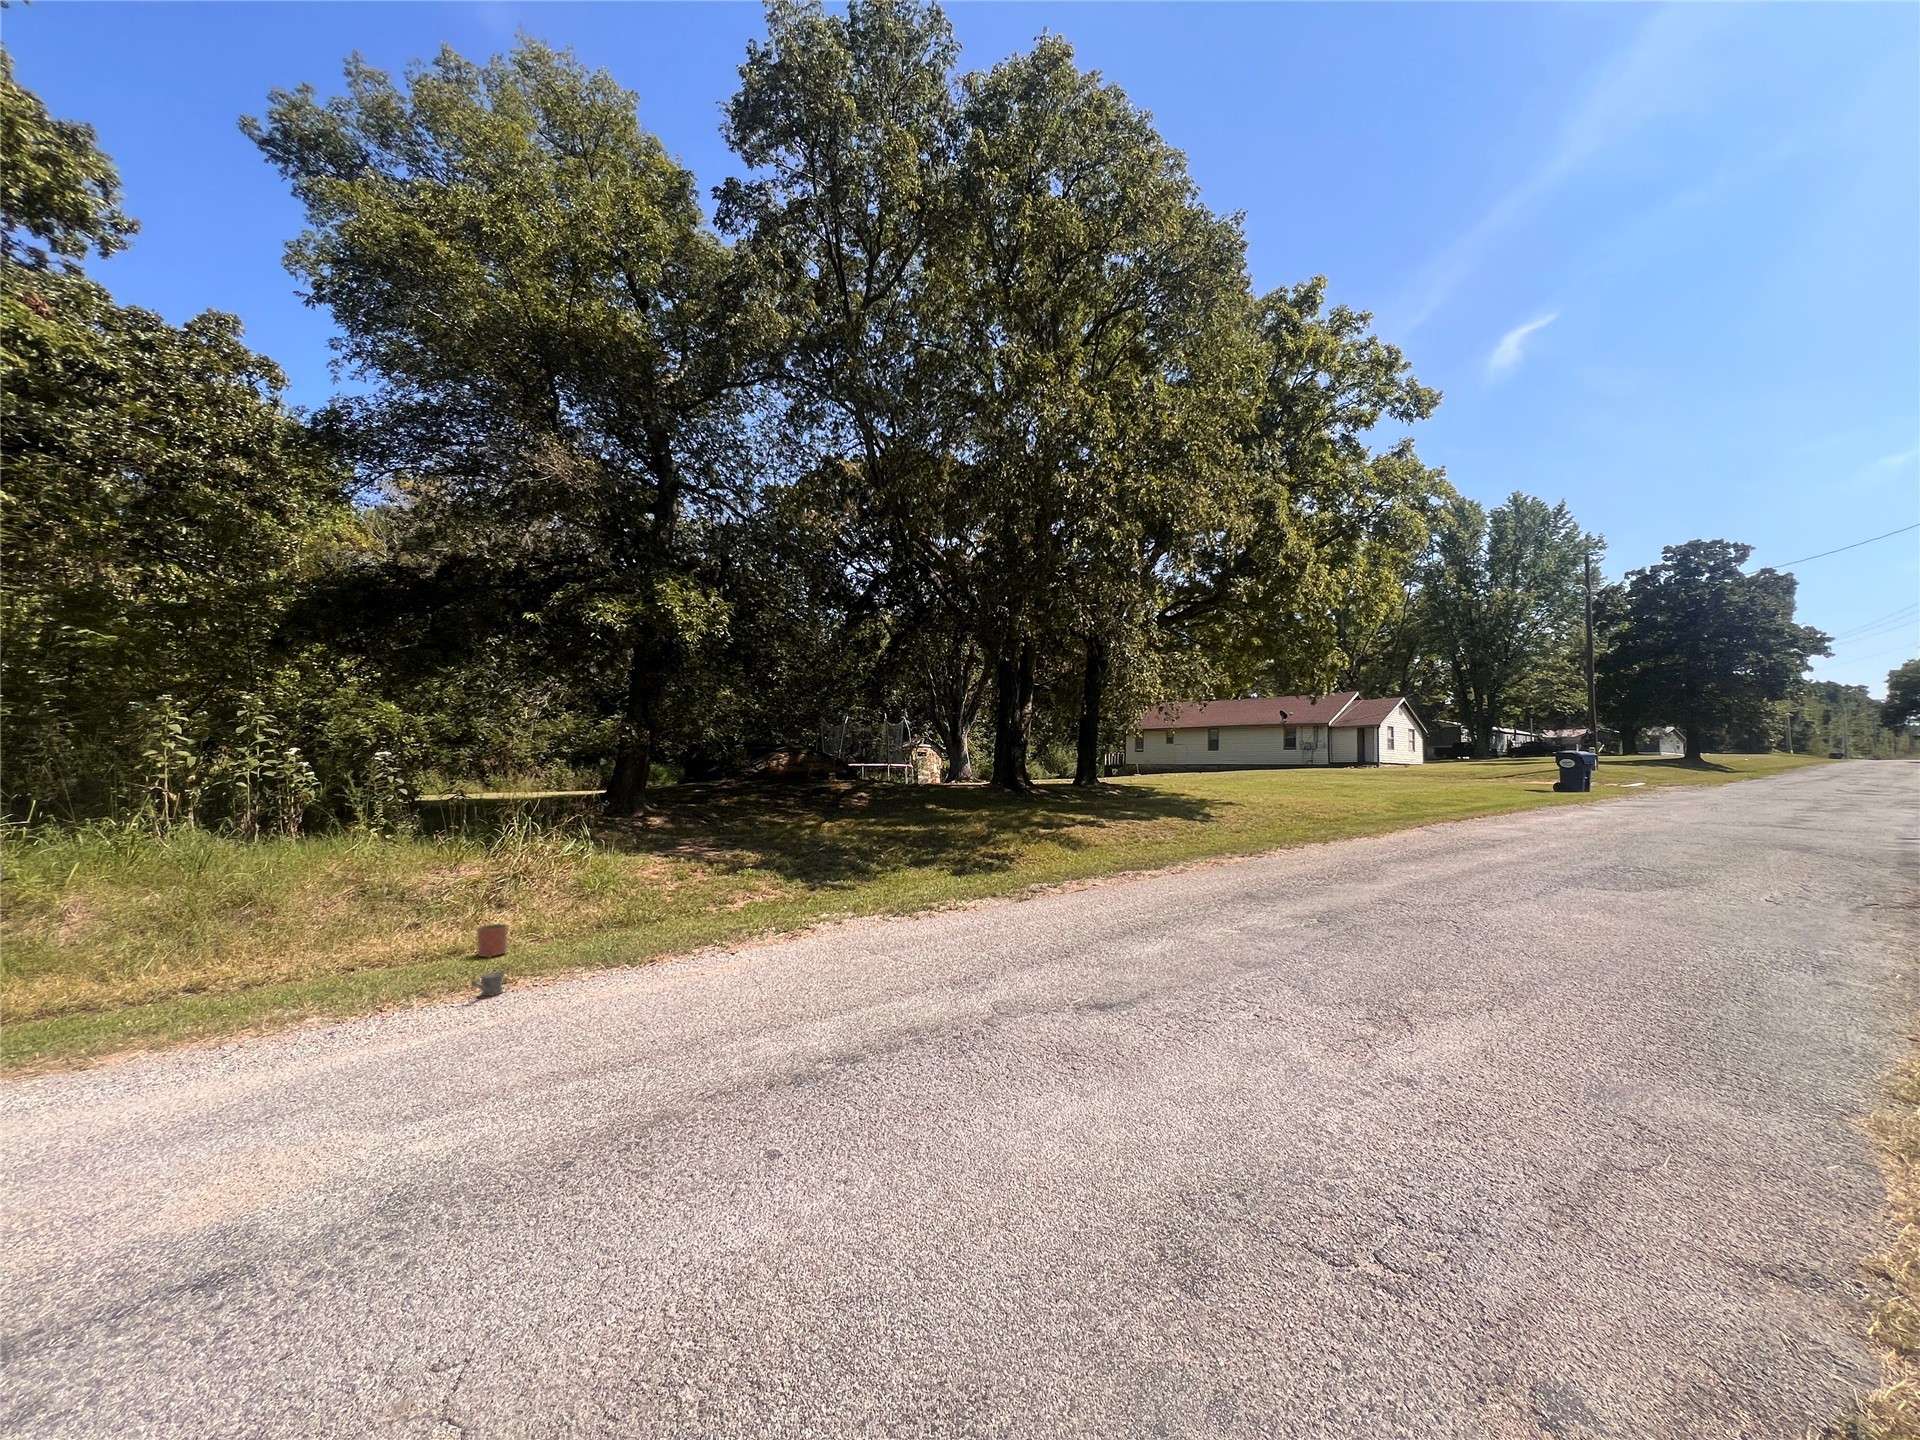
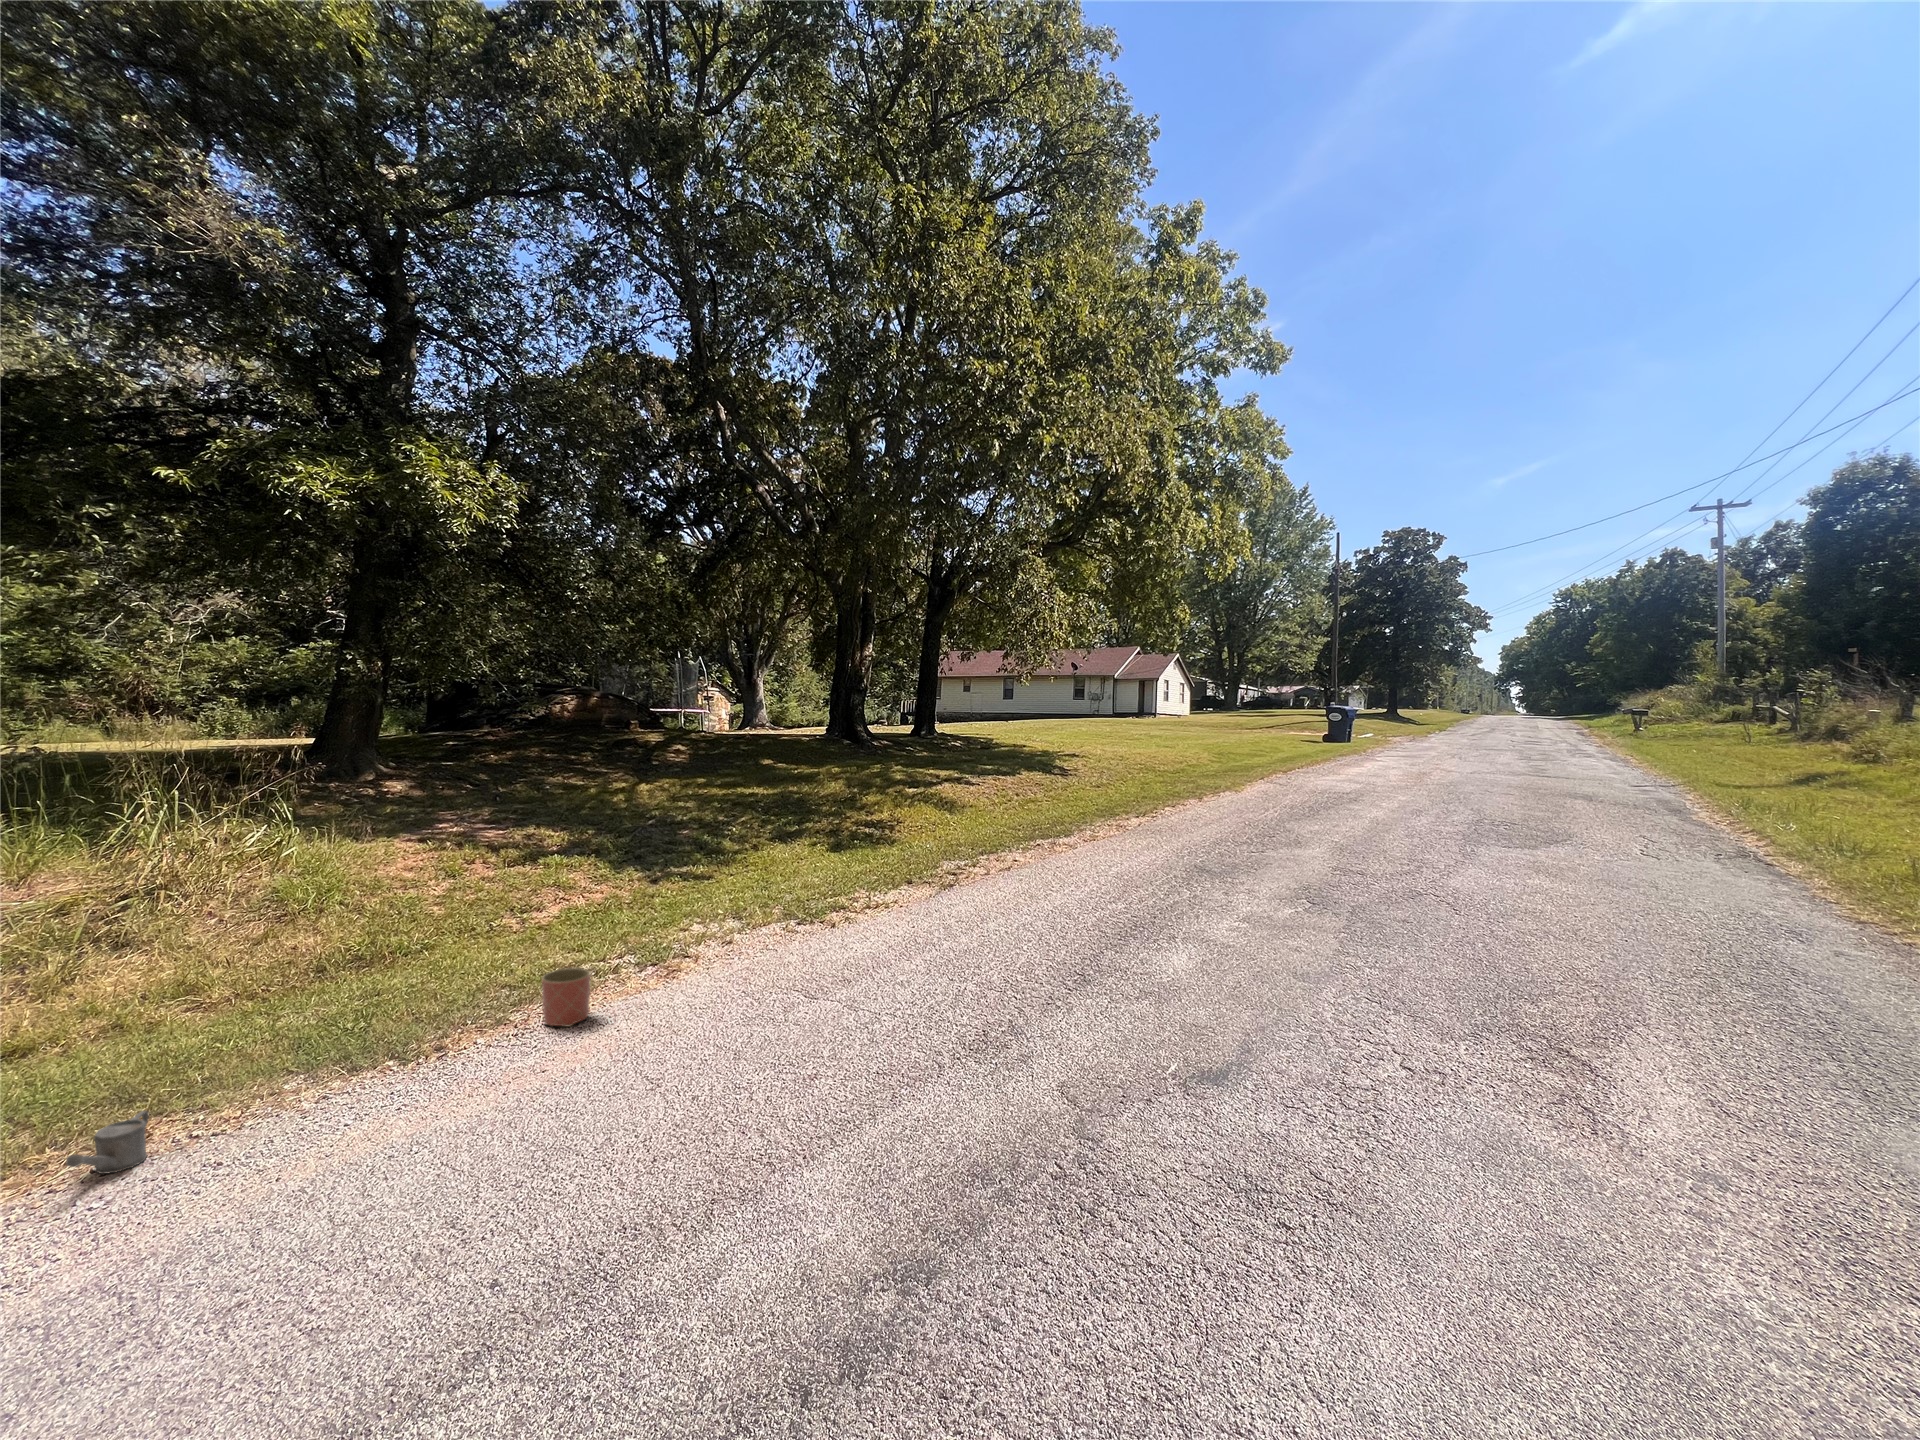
planter: present [477,924,508,958] -> present [542,968,591,1027]

